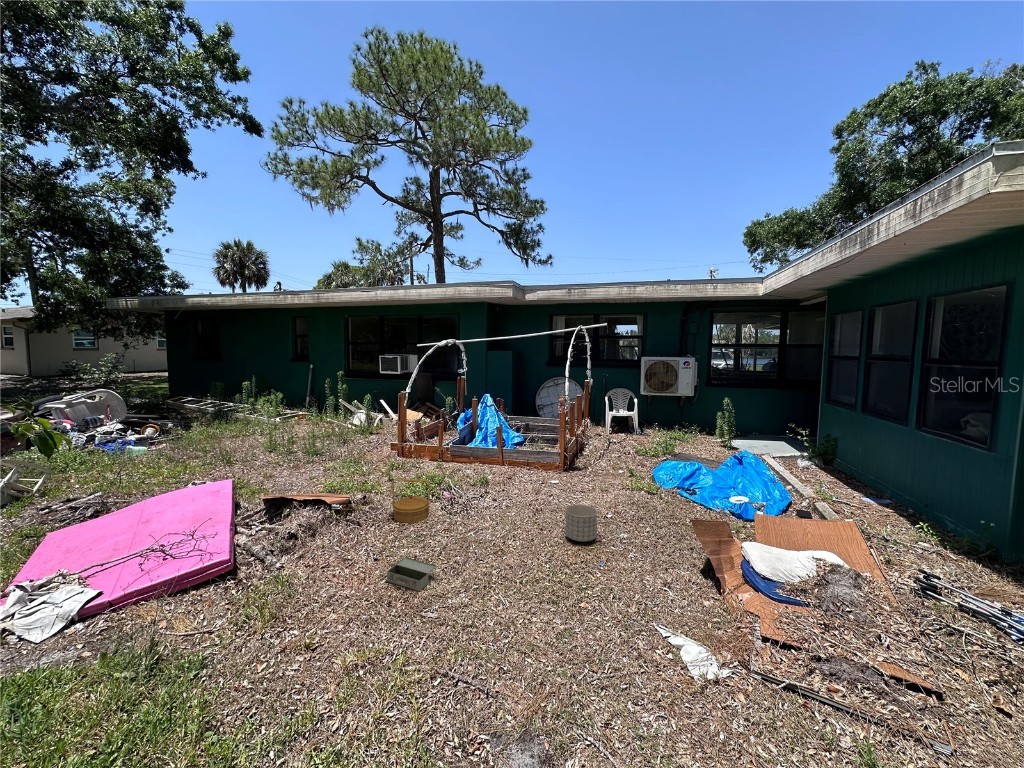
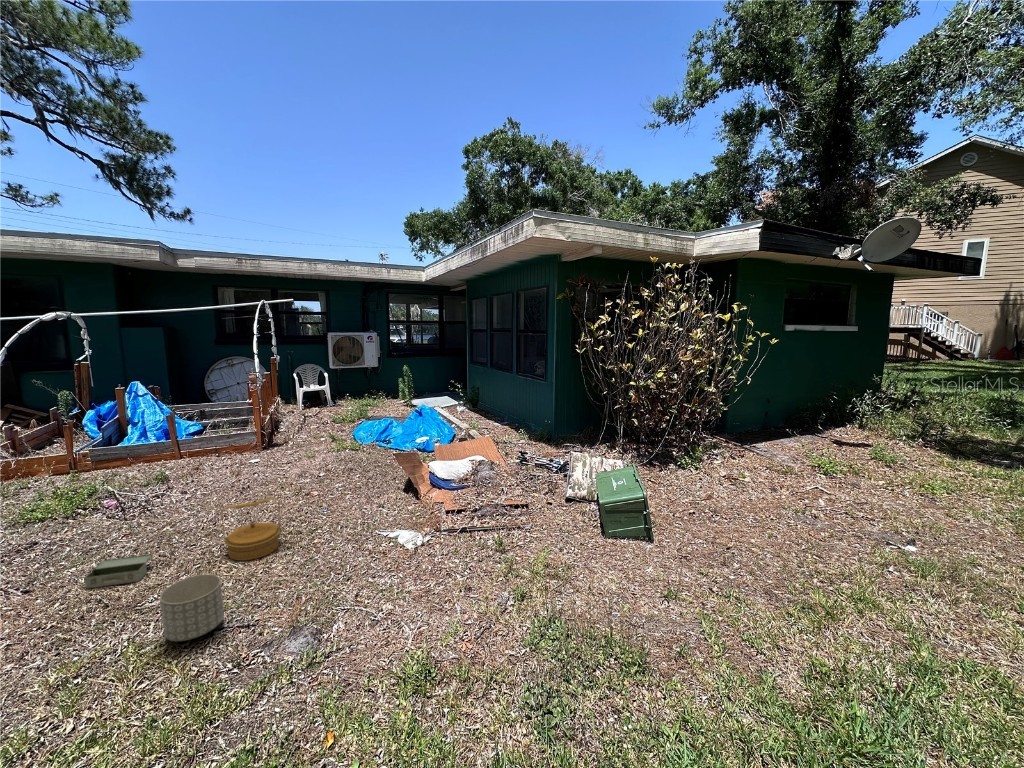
basket: present [392,478,430,523] -> present [221,497,280,561]
planter: present [565,505,597,542] -> present [160,574,224,641]

